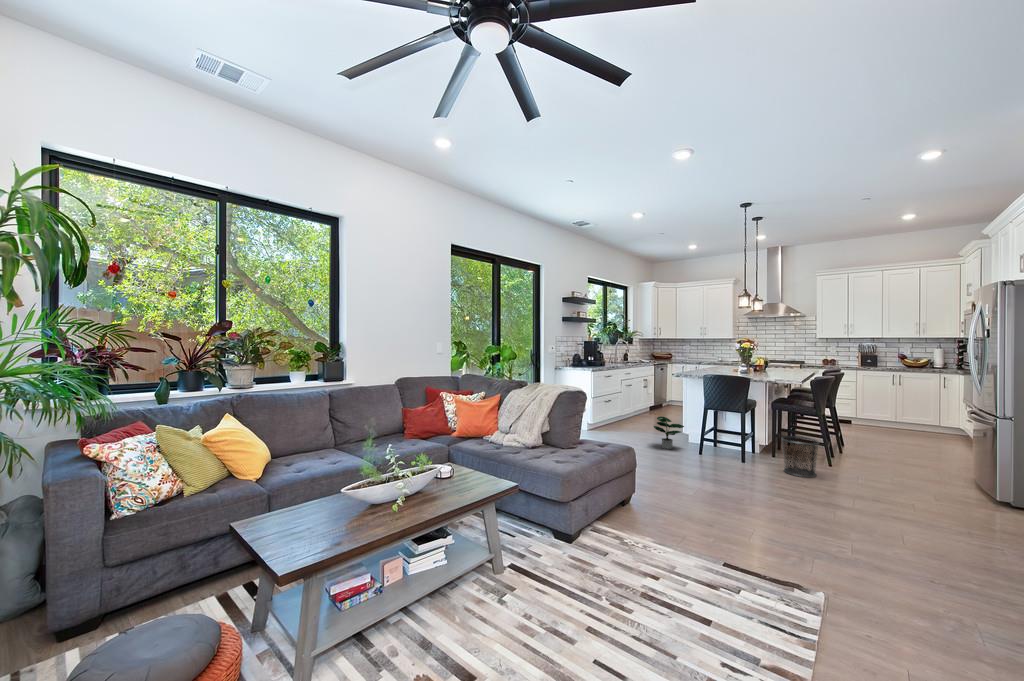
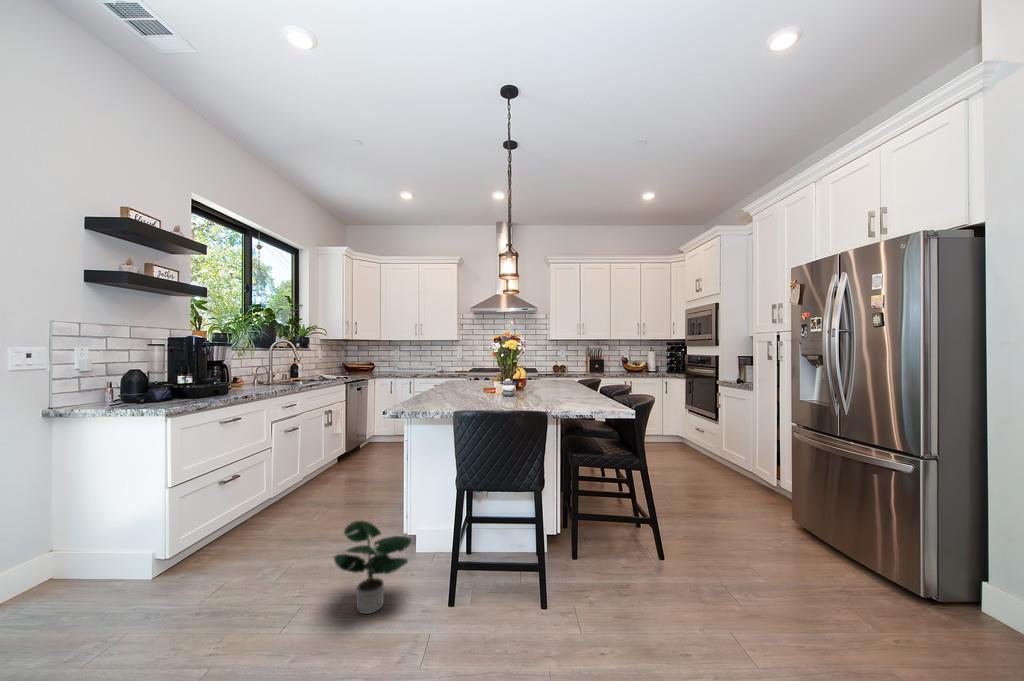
waste bin: present [781,436,819,477] -> none [622,529,695,637]

